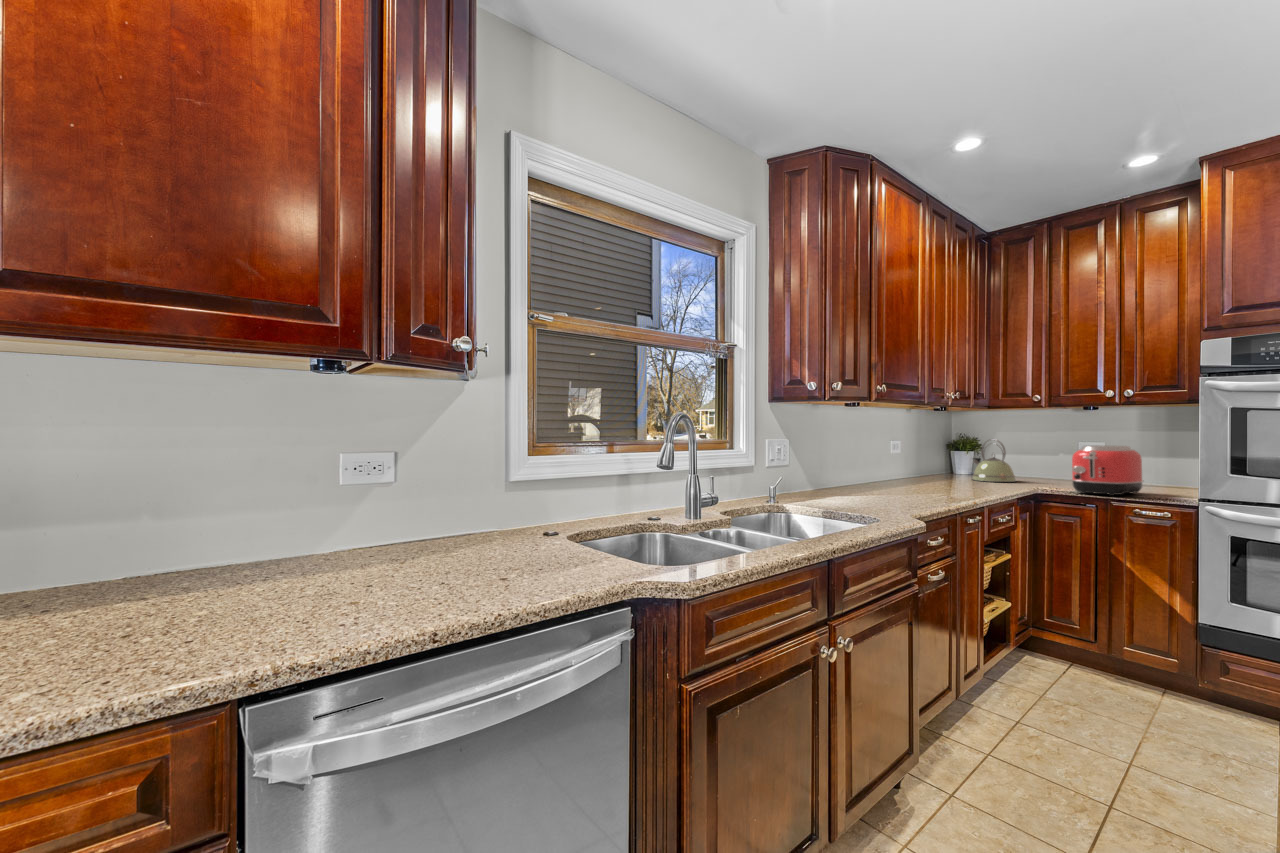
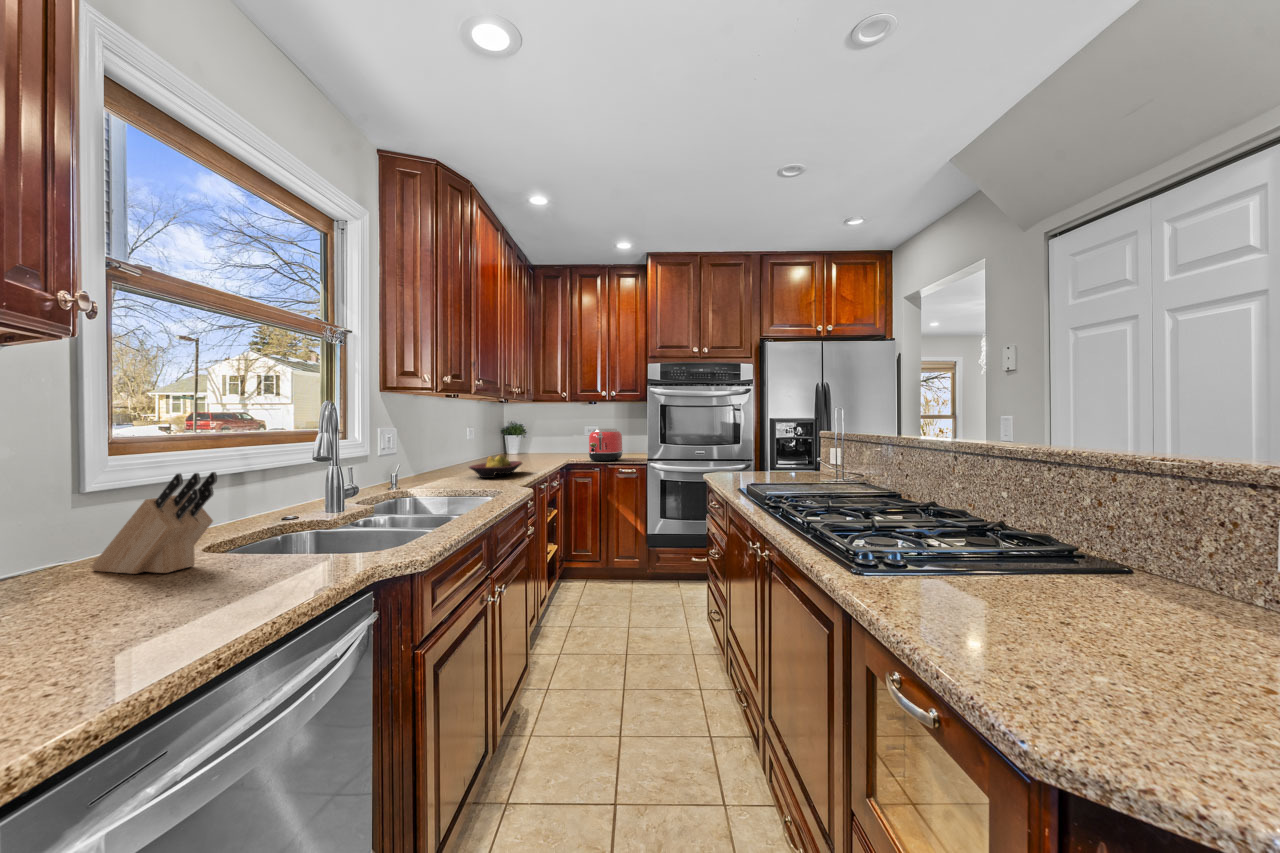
kettle: present [973,440,1016,482] -> none [523,425,553,458]
knife block: none [530,475,581,549] -> present [91,472,217,574]
fruit bowl: none [868,475,944,502] -> present [469,455,522,478]

